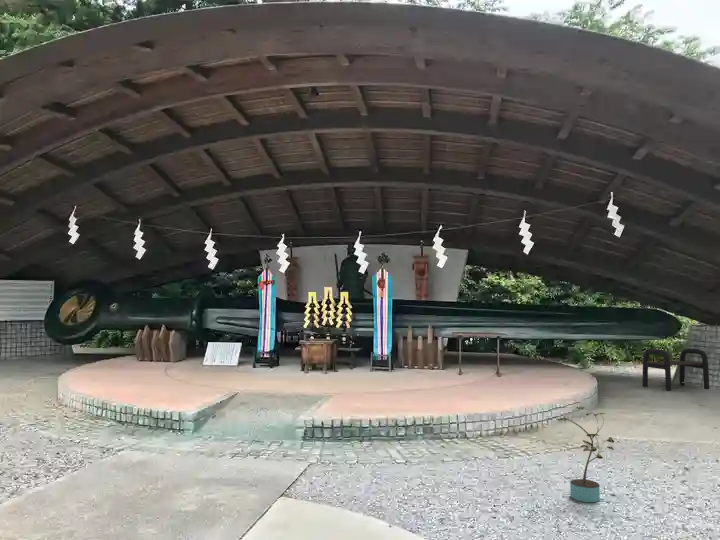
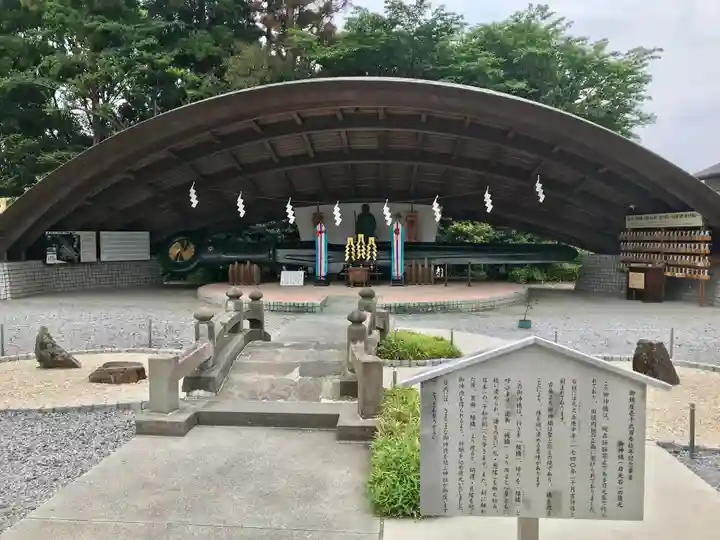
bench: present [642,348,709,391] -> none [555,268,595,294]

